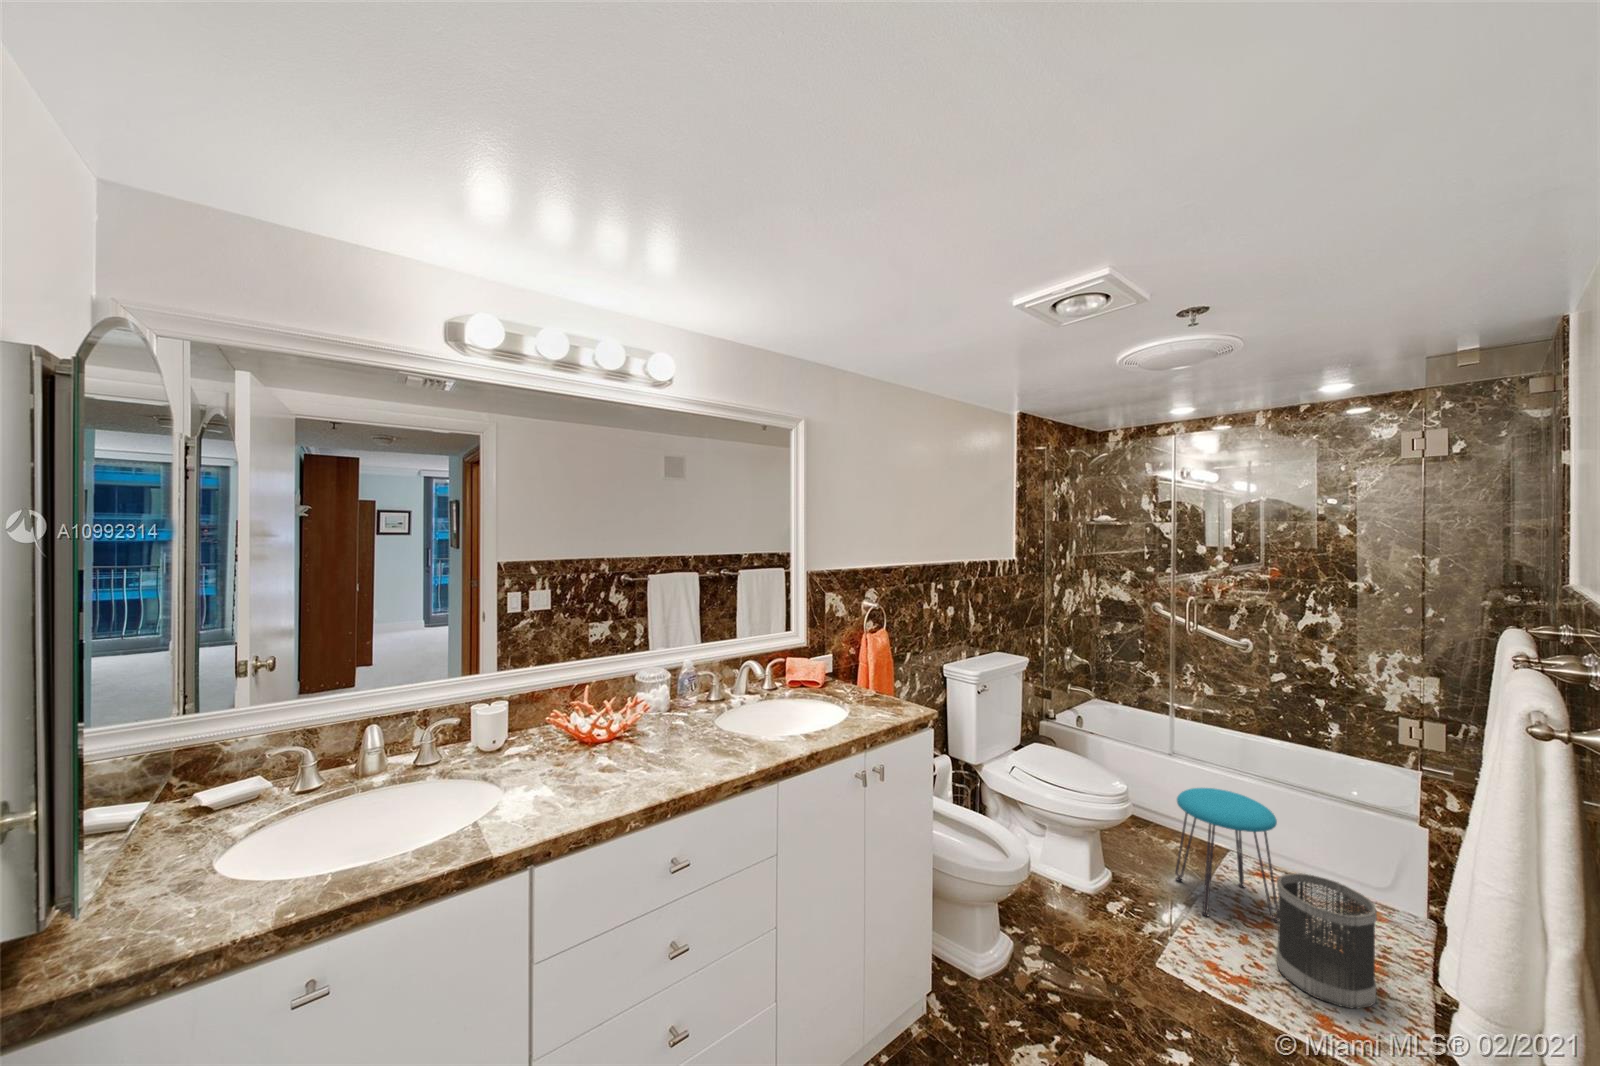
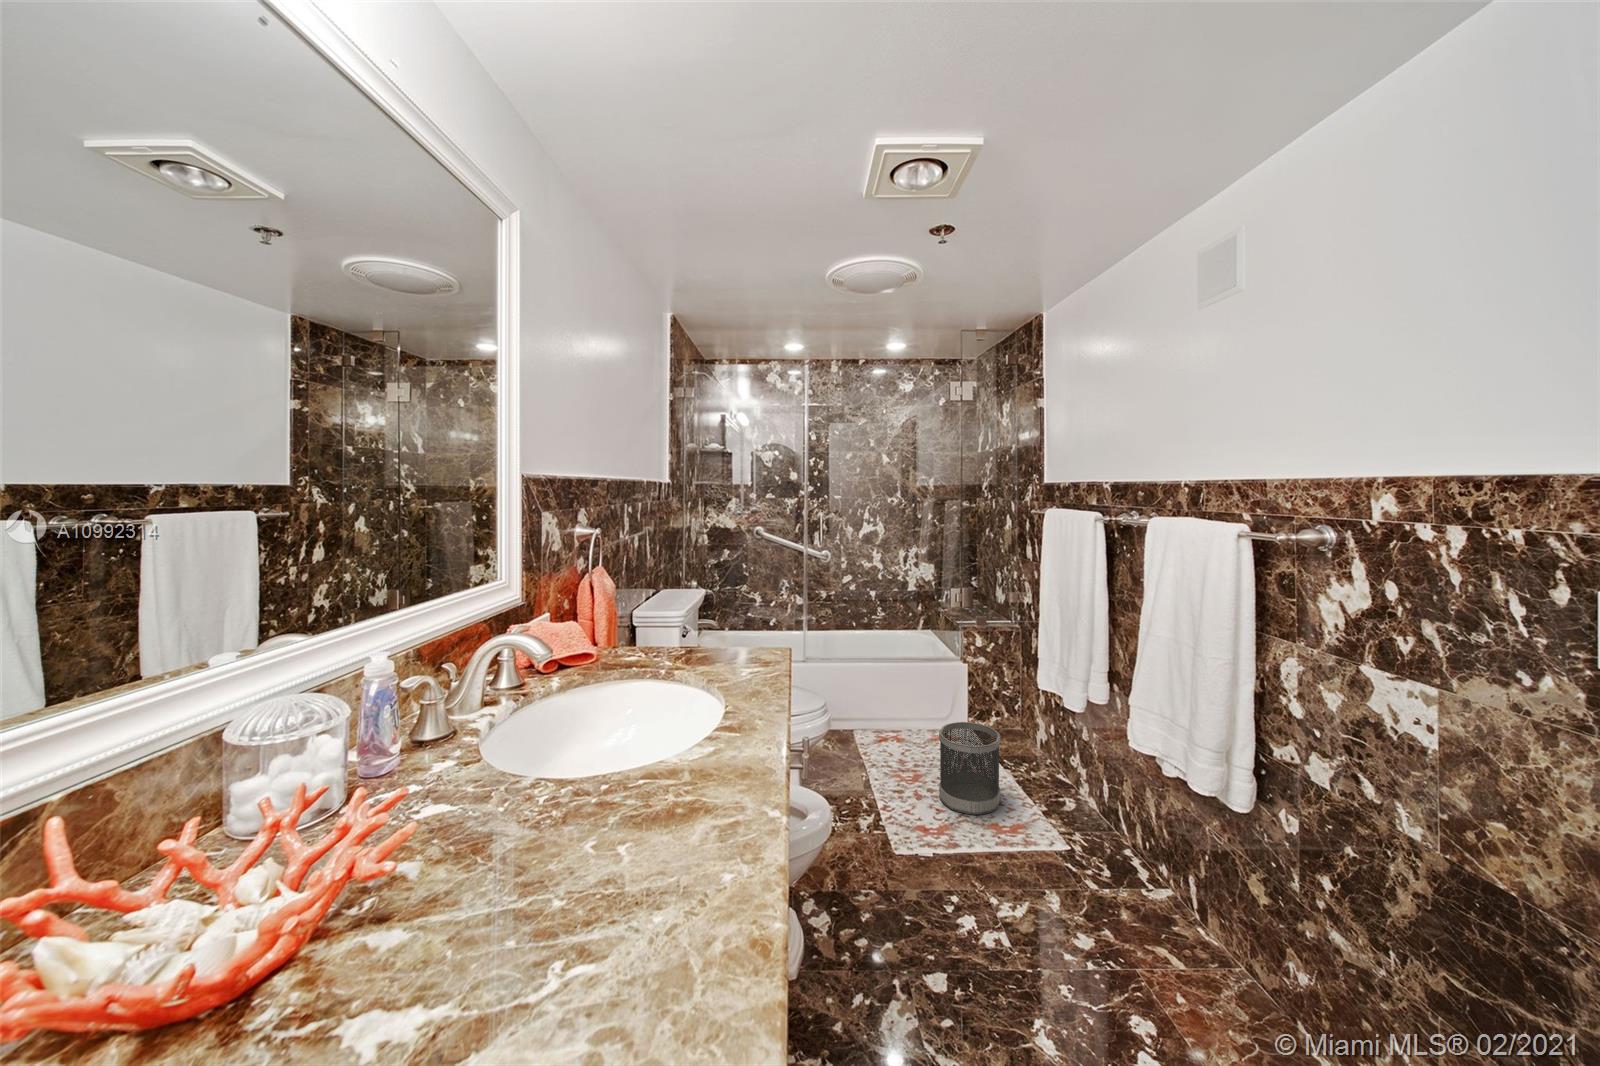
stool: present [1176,788,1279,923] -> none [837,679,916,792]

